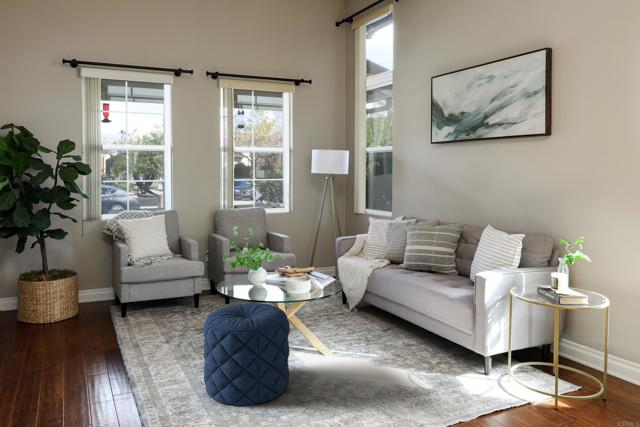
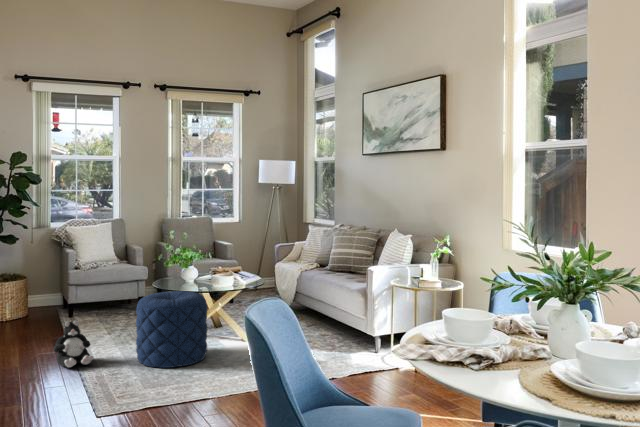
plush toy: none [102,342,151,406] -> present [54,320,93,368]

